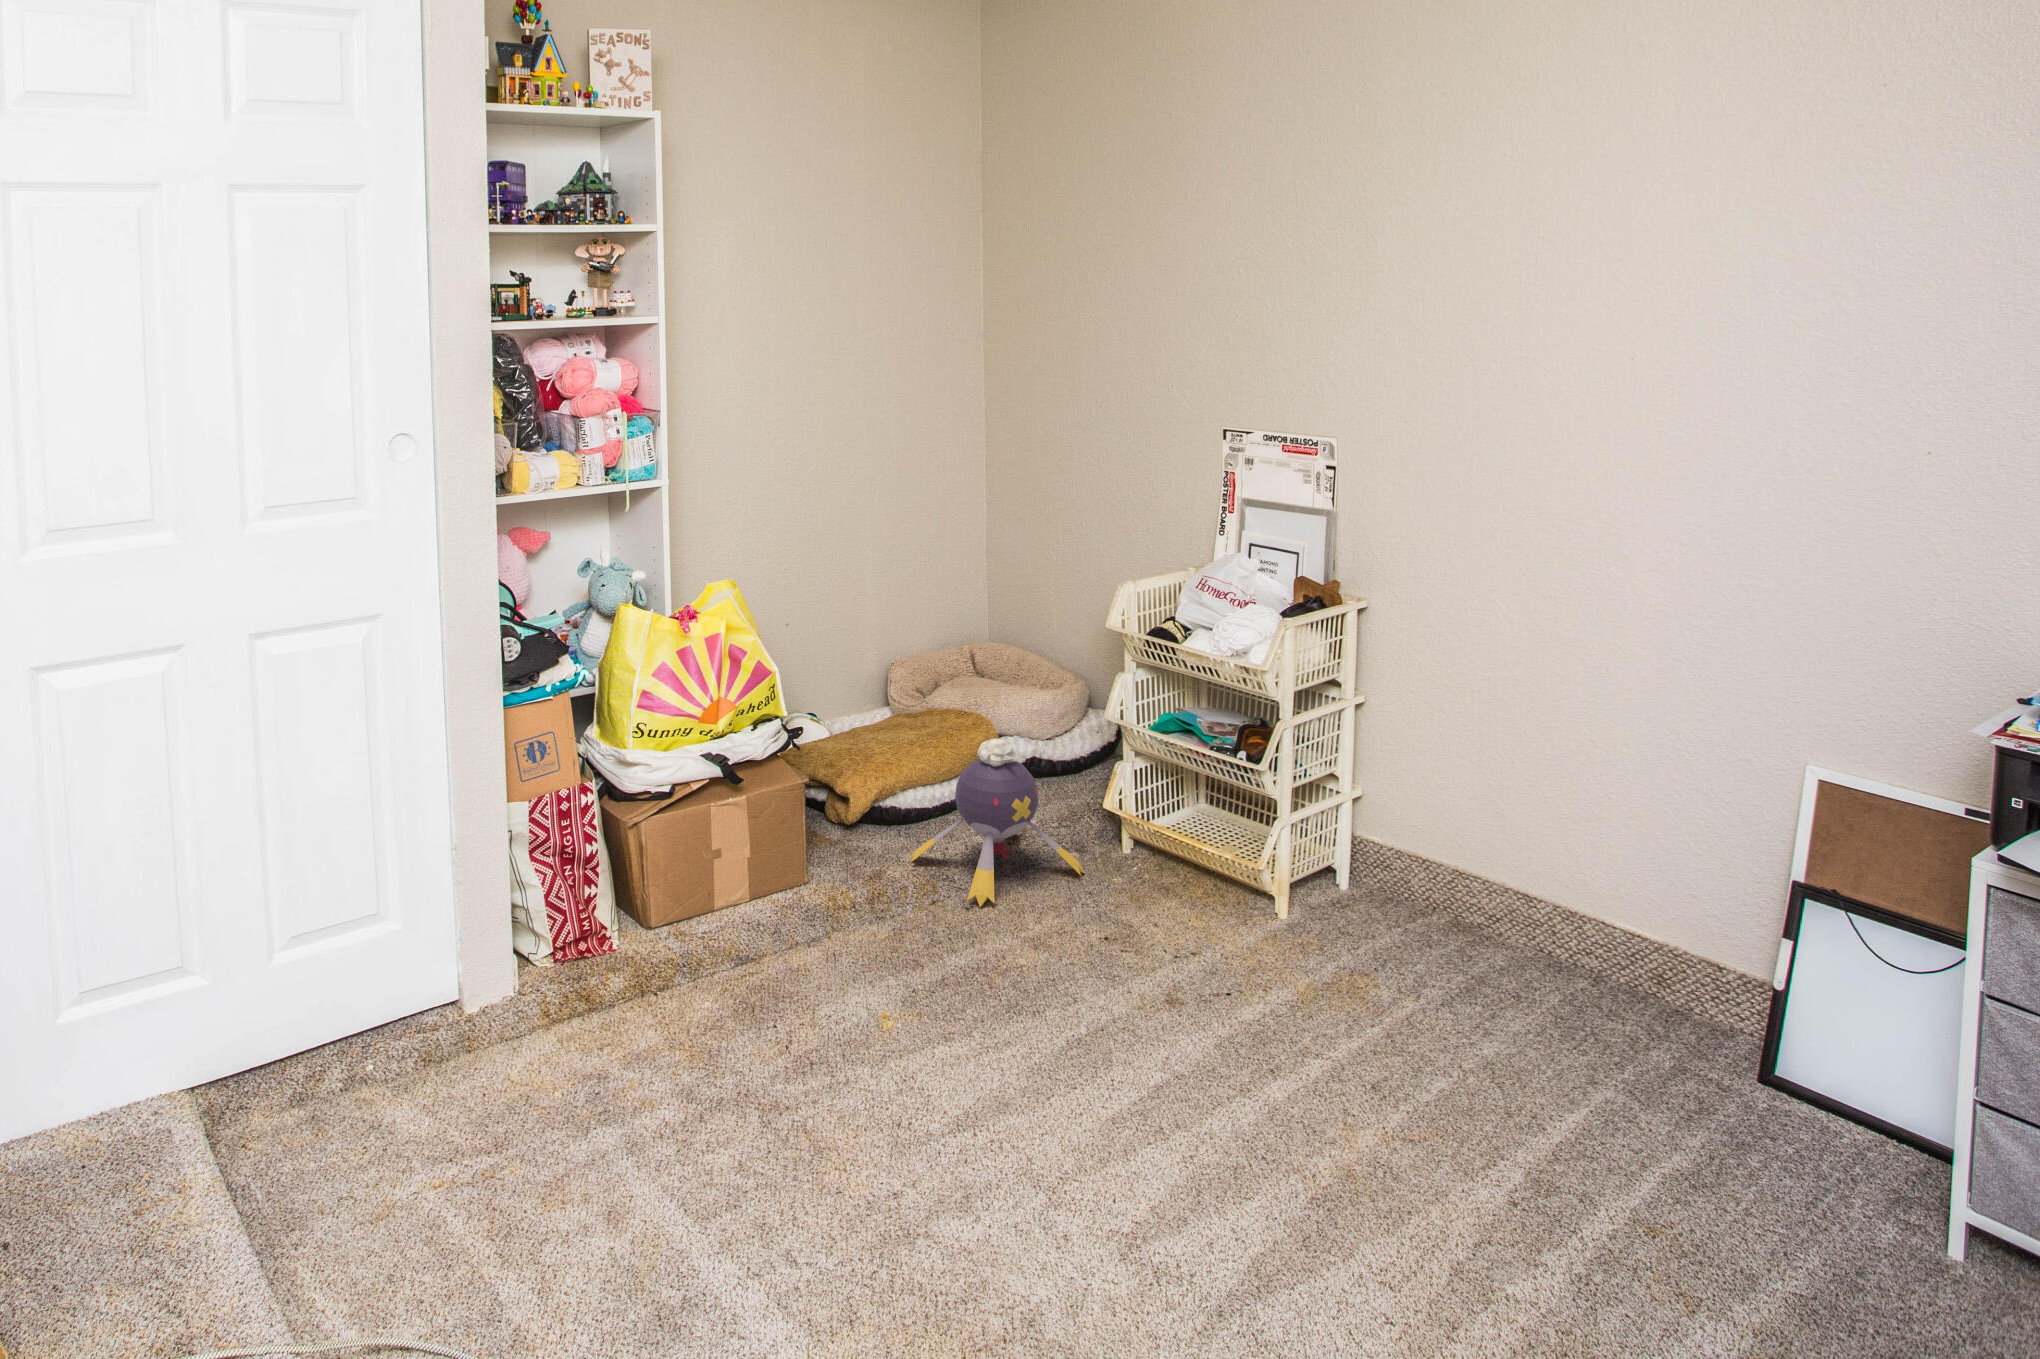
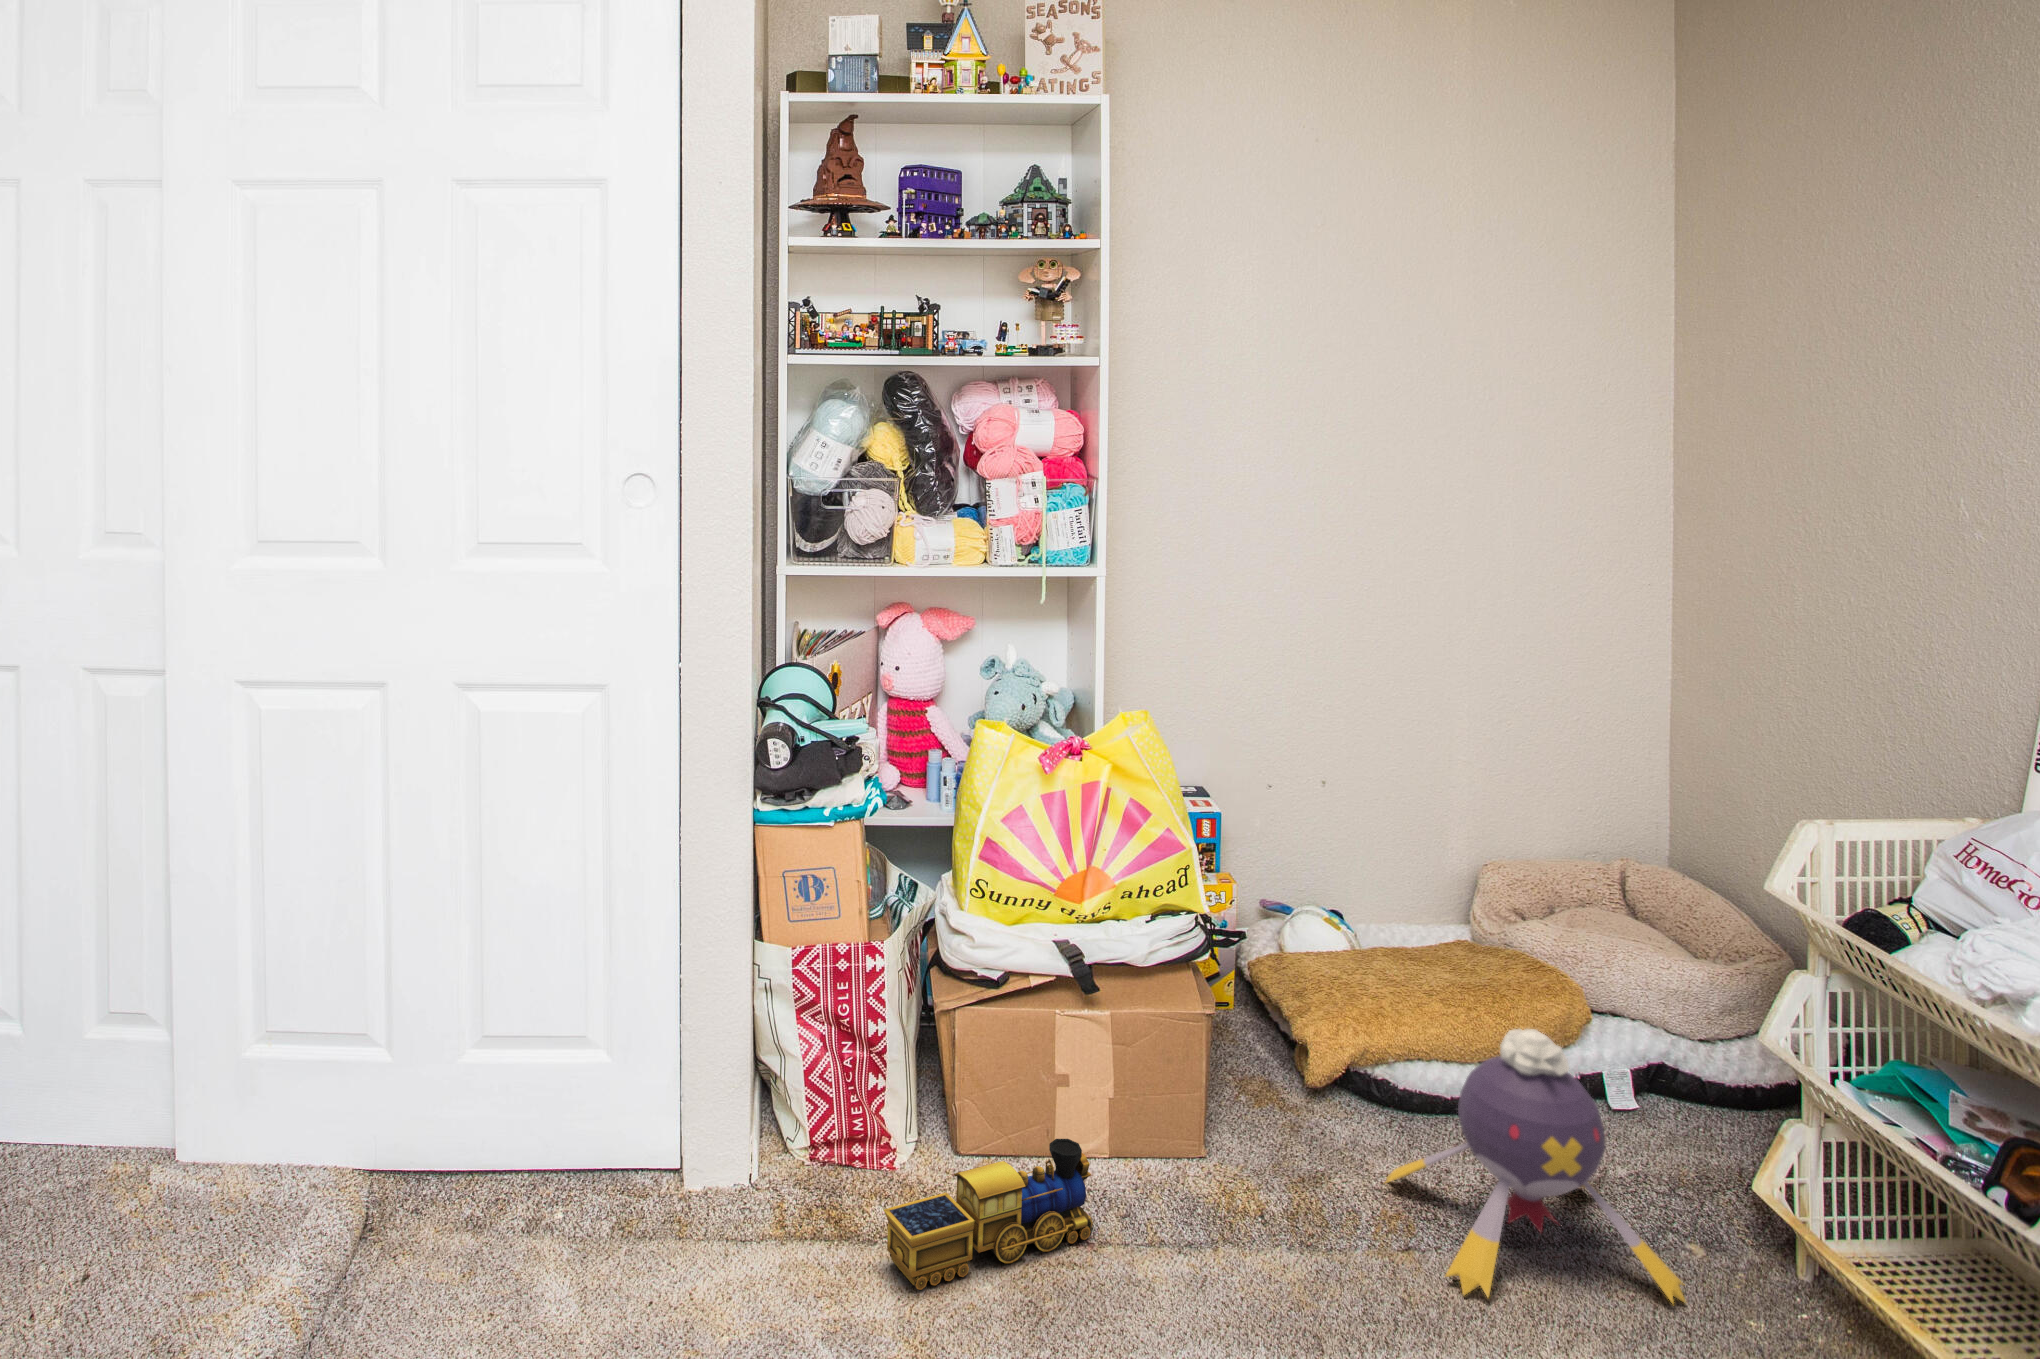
toy train: none [637,889,760,1015] -> present [884,1139,1093,1290]

